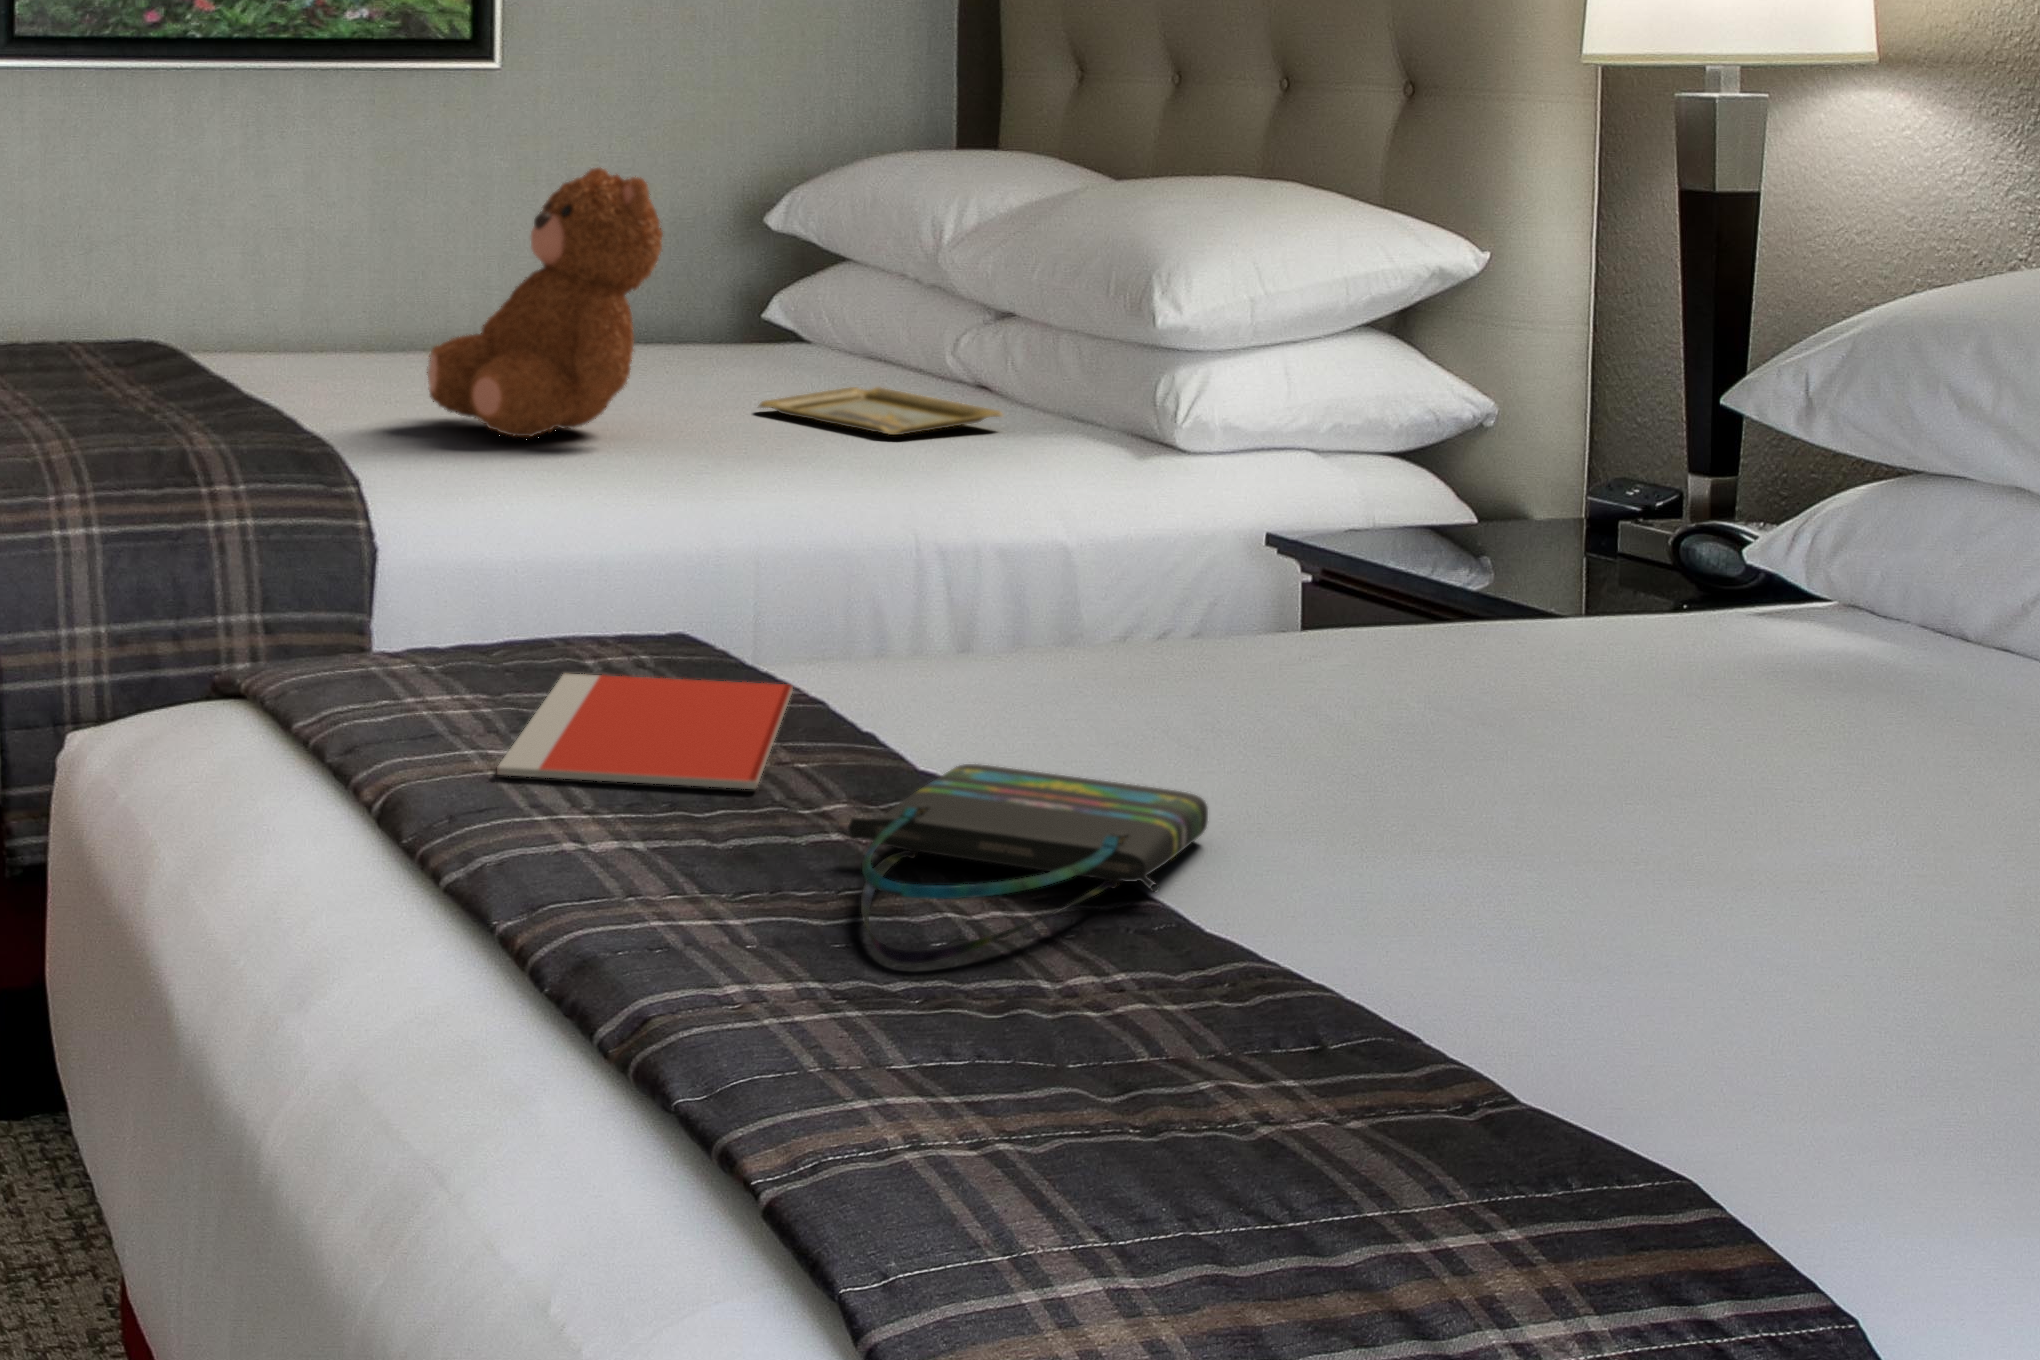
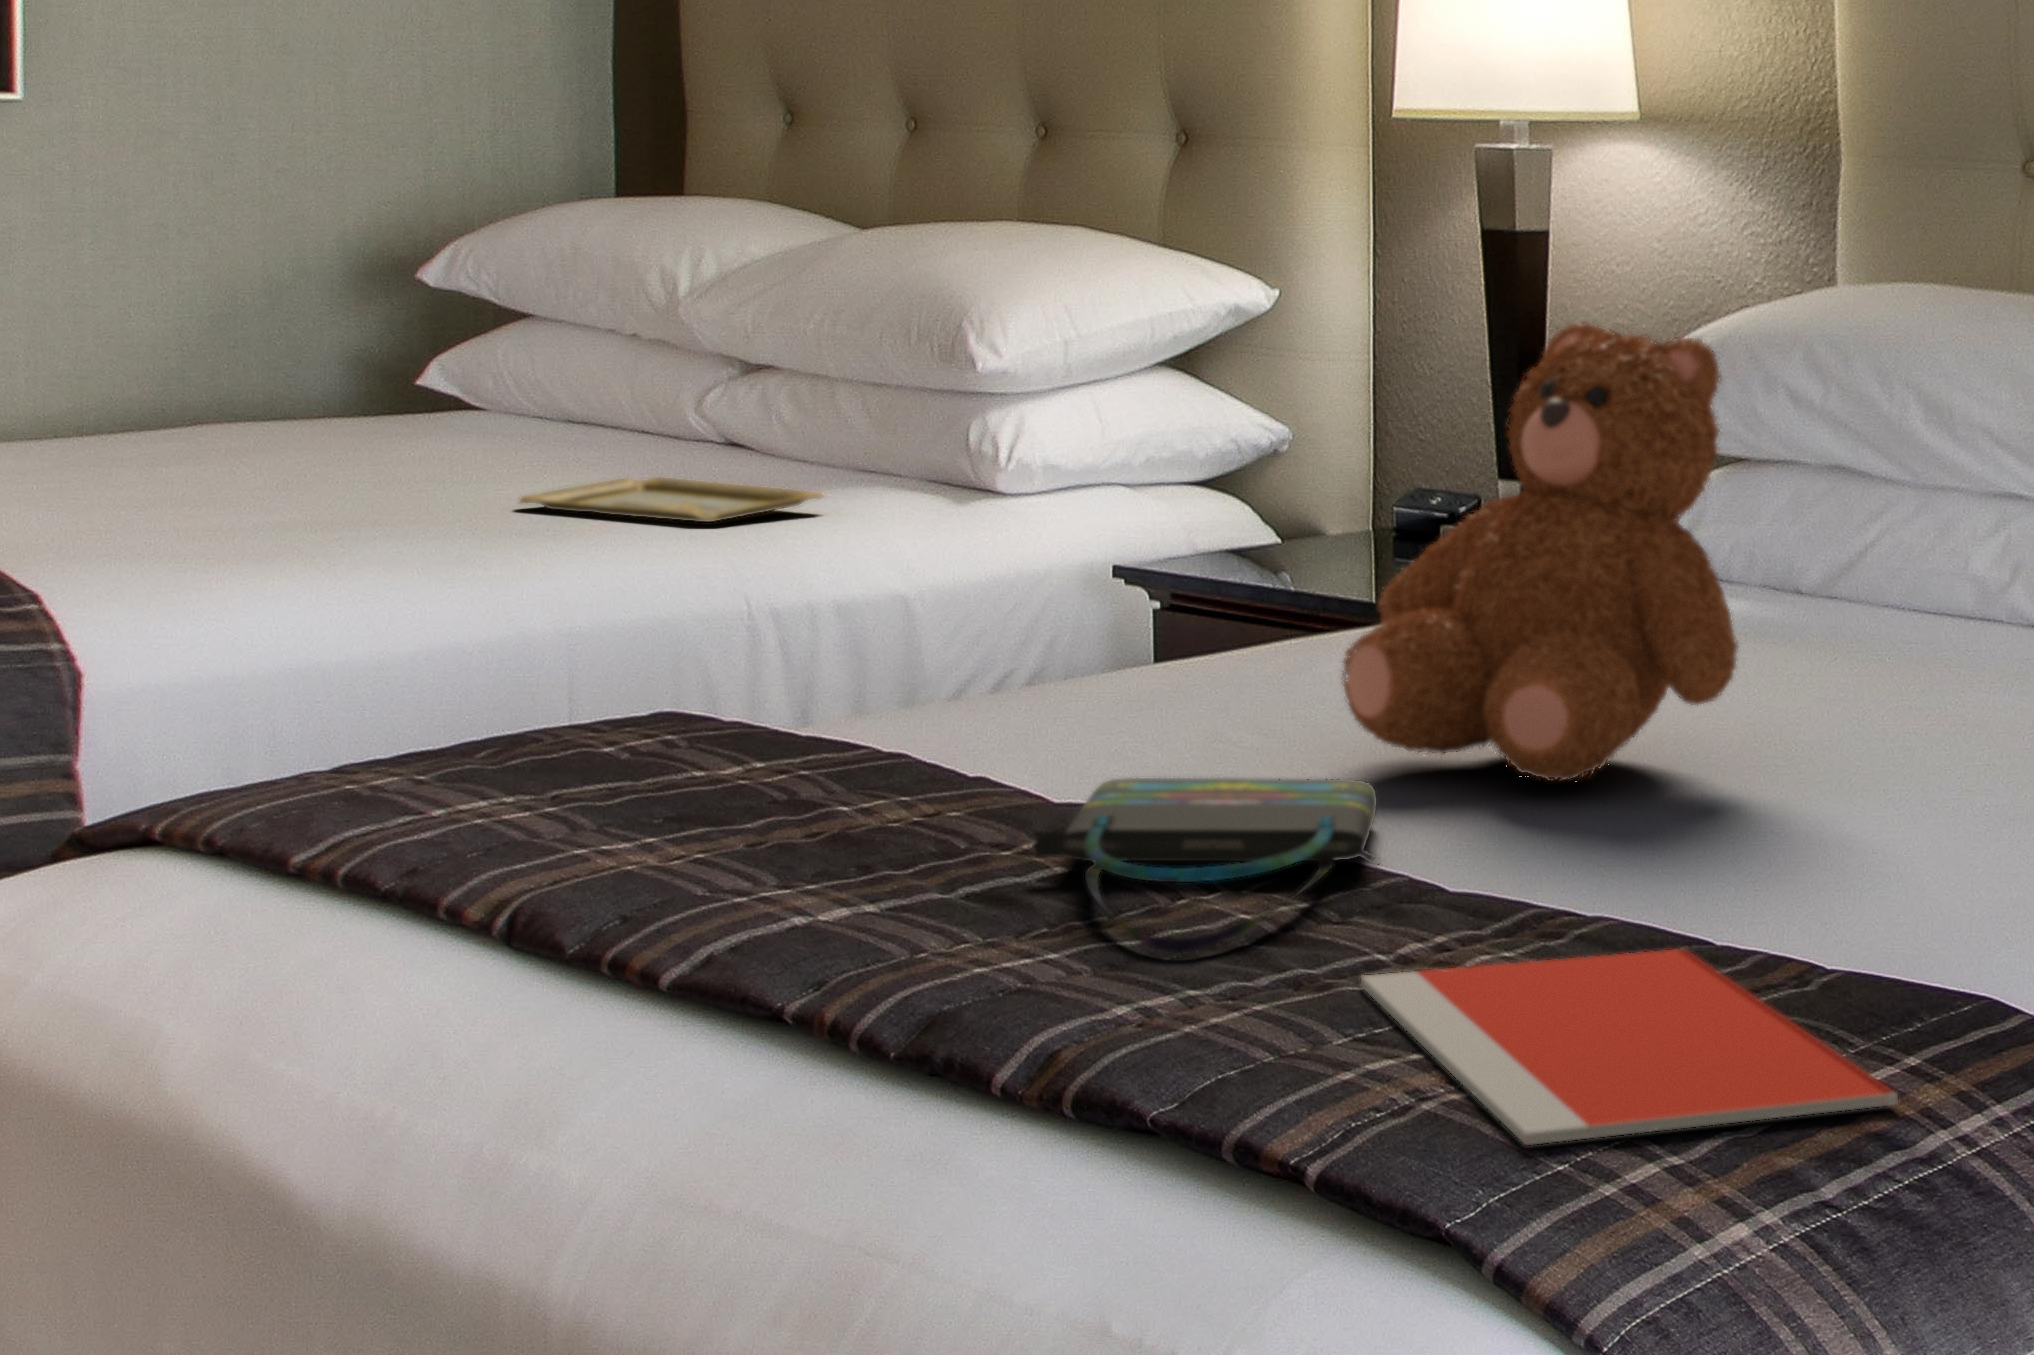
teddy bear: present [427,168,663,437] -> present [1341,322,1738,781]
notebook: present [497,674,793,789] -> present [1361,949,1898,1145]

